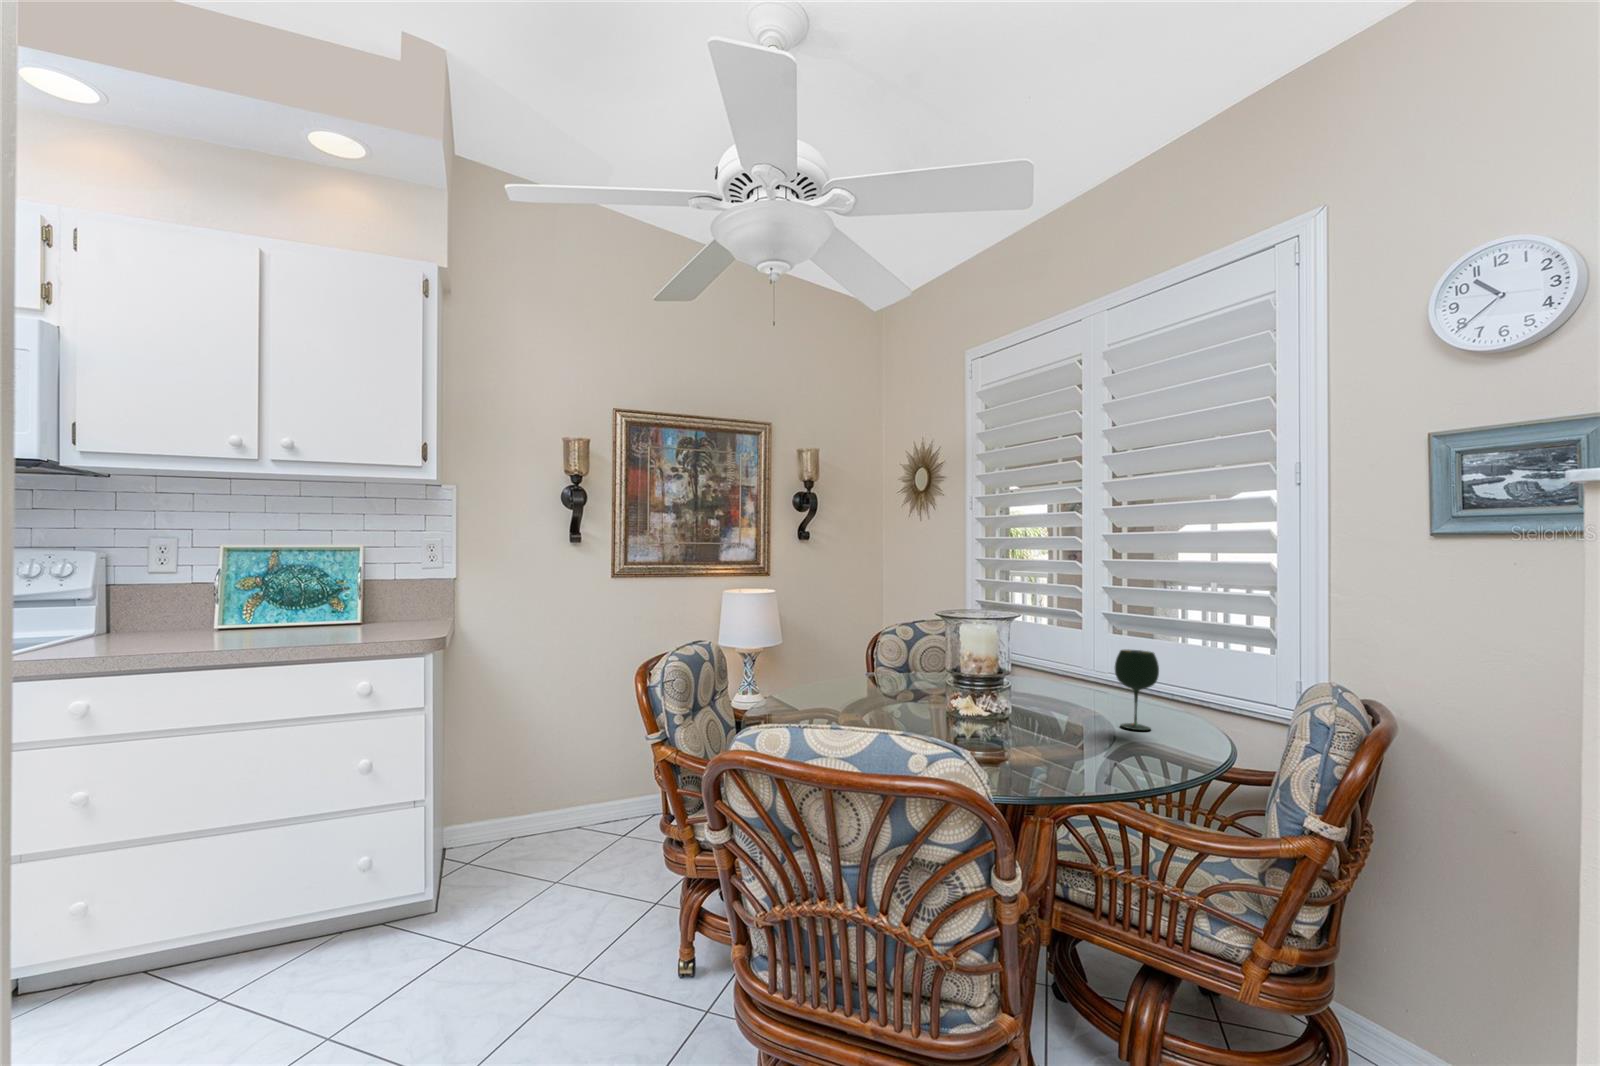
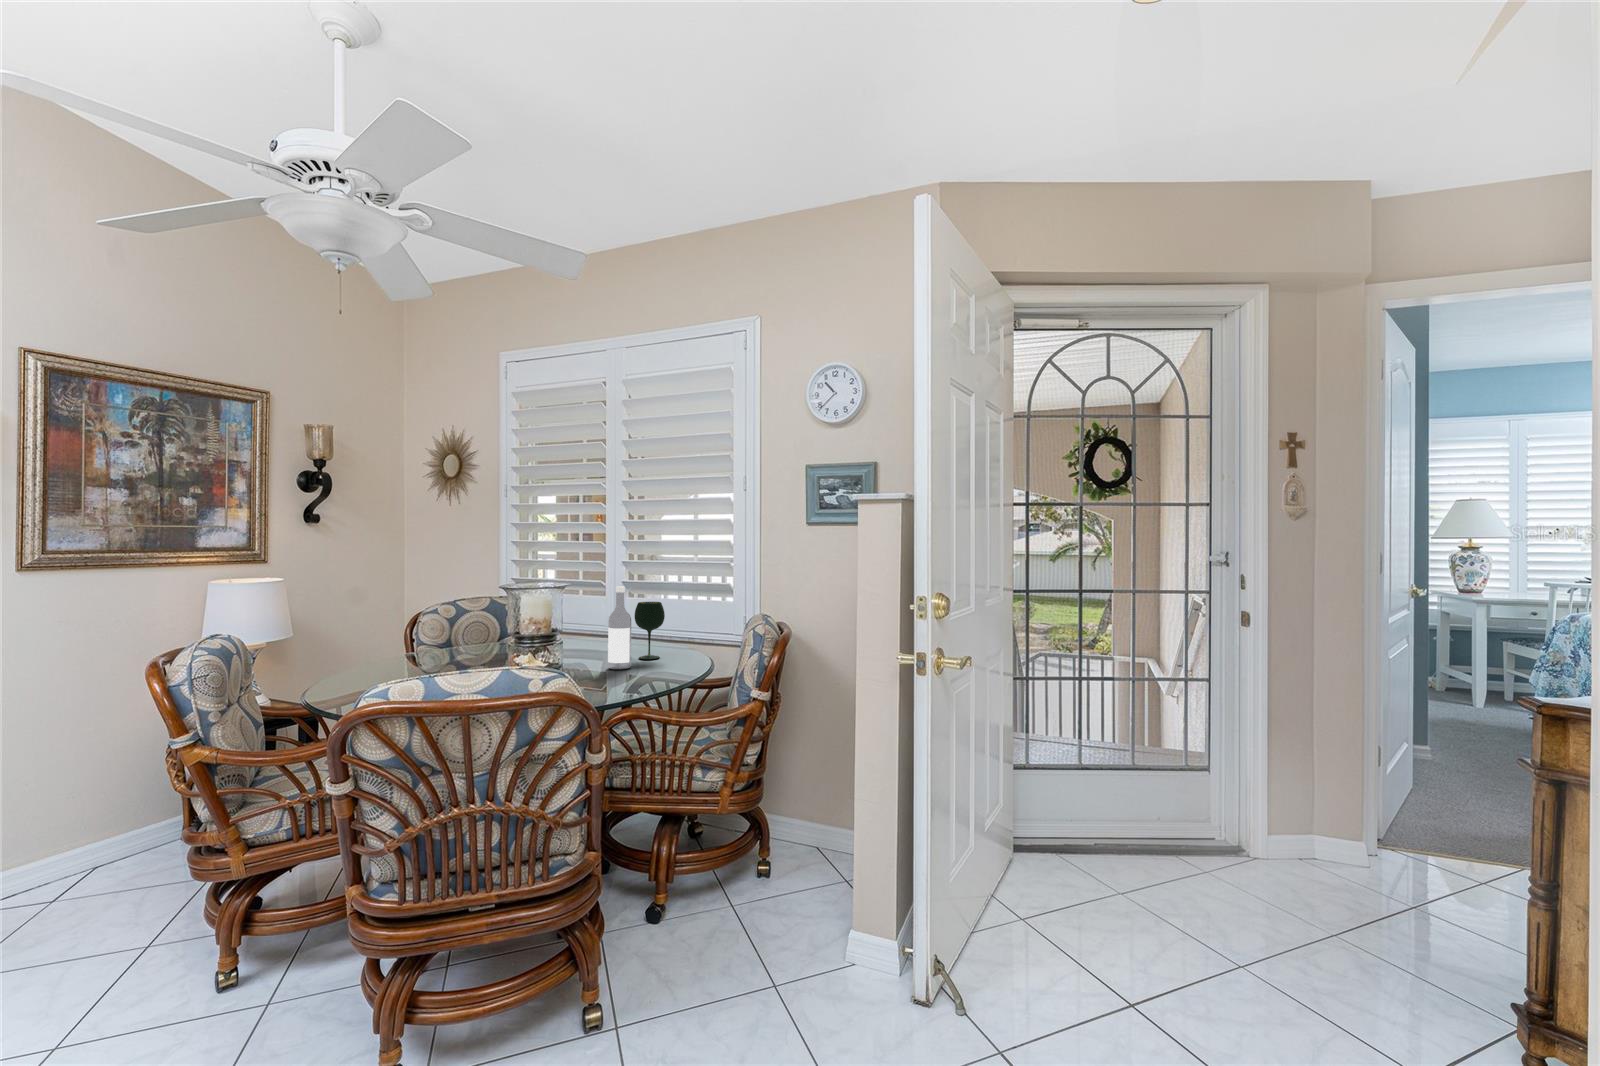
wine bottle: none [1073,626,1106,739] -> present [608,586,631,669]

